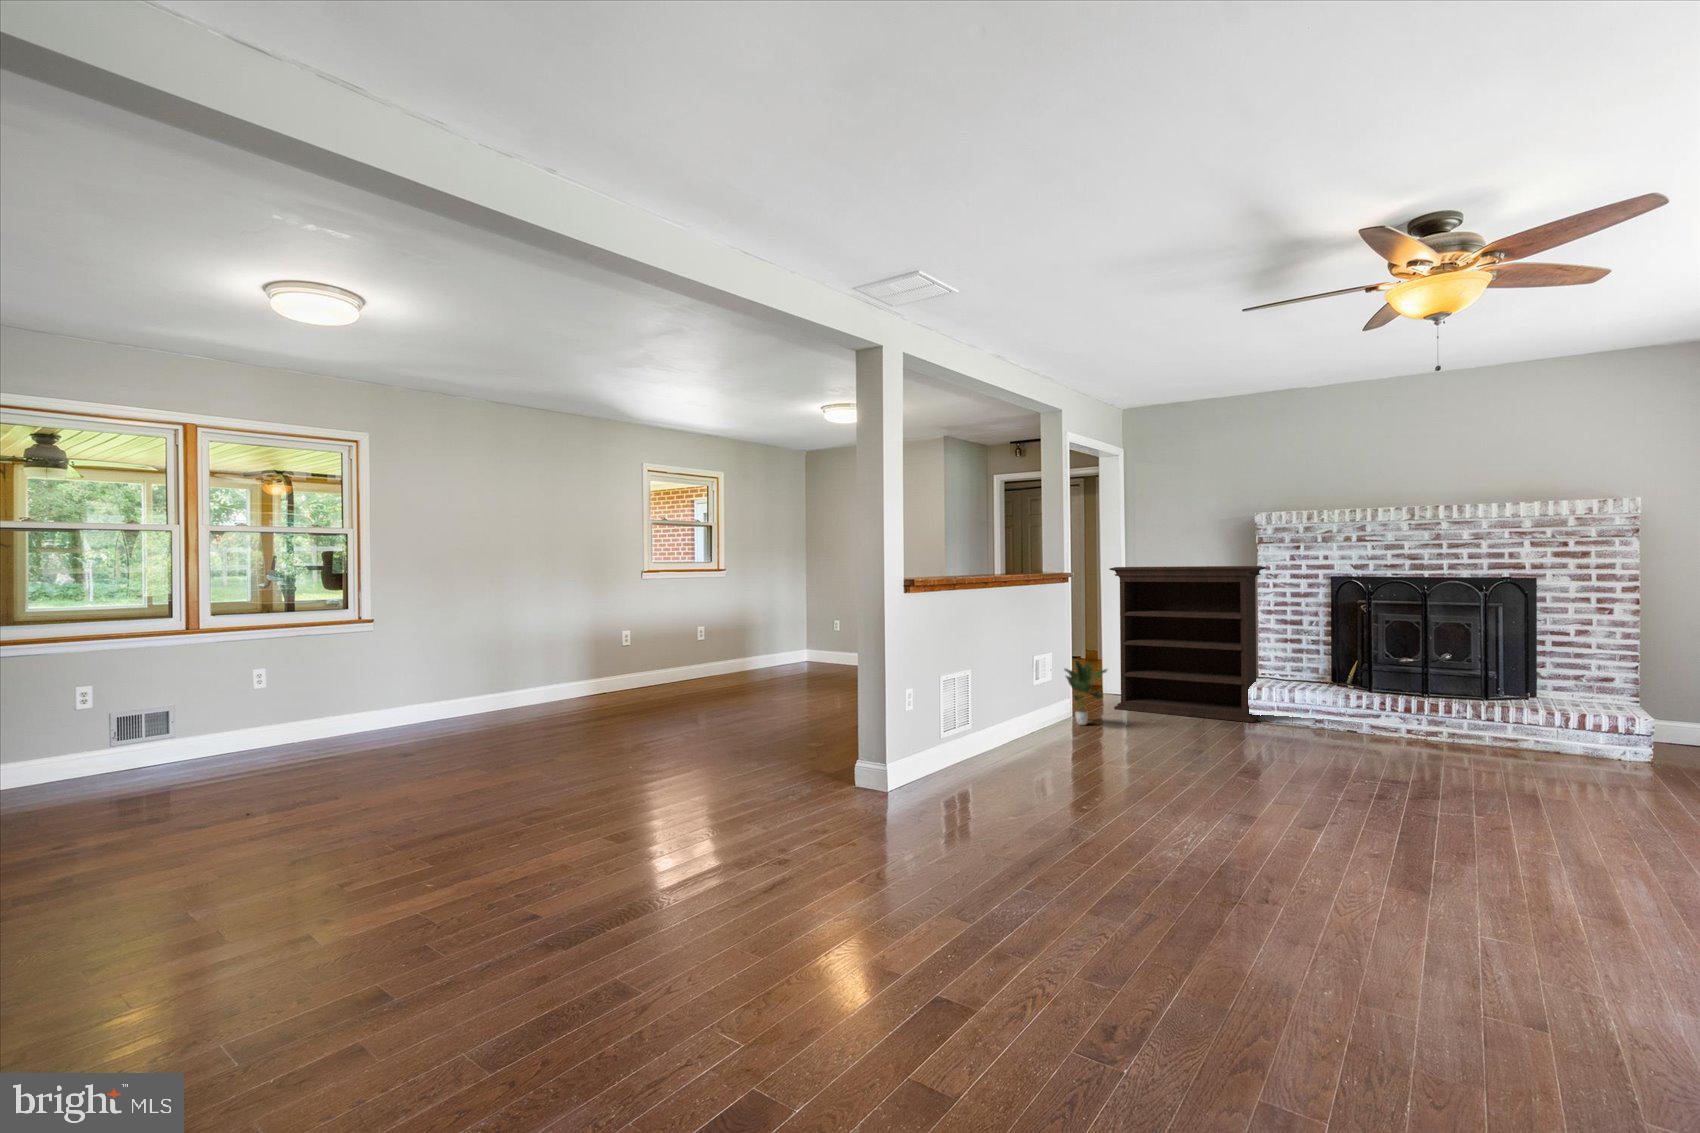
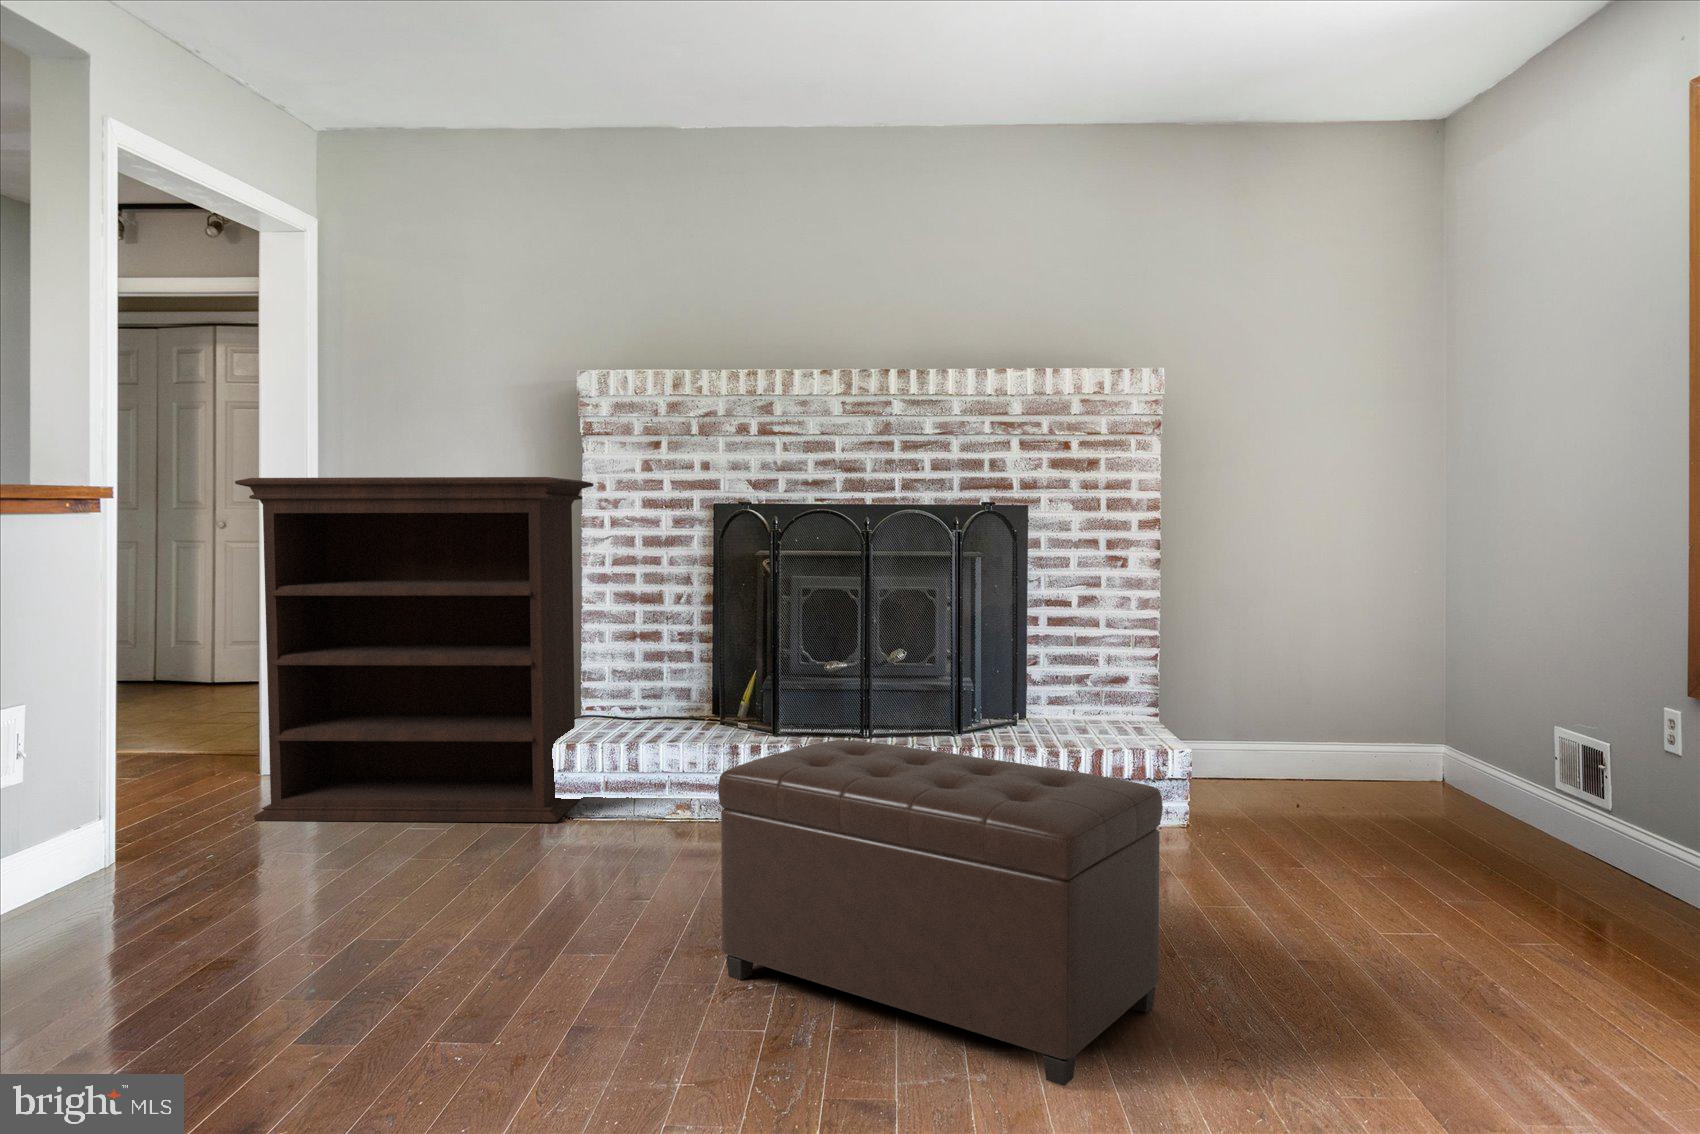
potted plant: present [1065,661,1107,725] -> none [40,723,179,900]
ottoman: none [1354,686,1587,818] -> present [718,740,1163,1086]

